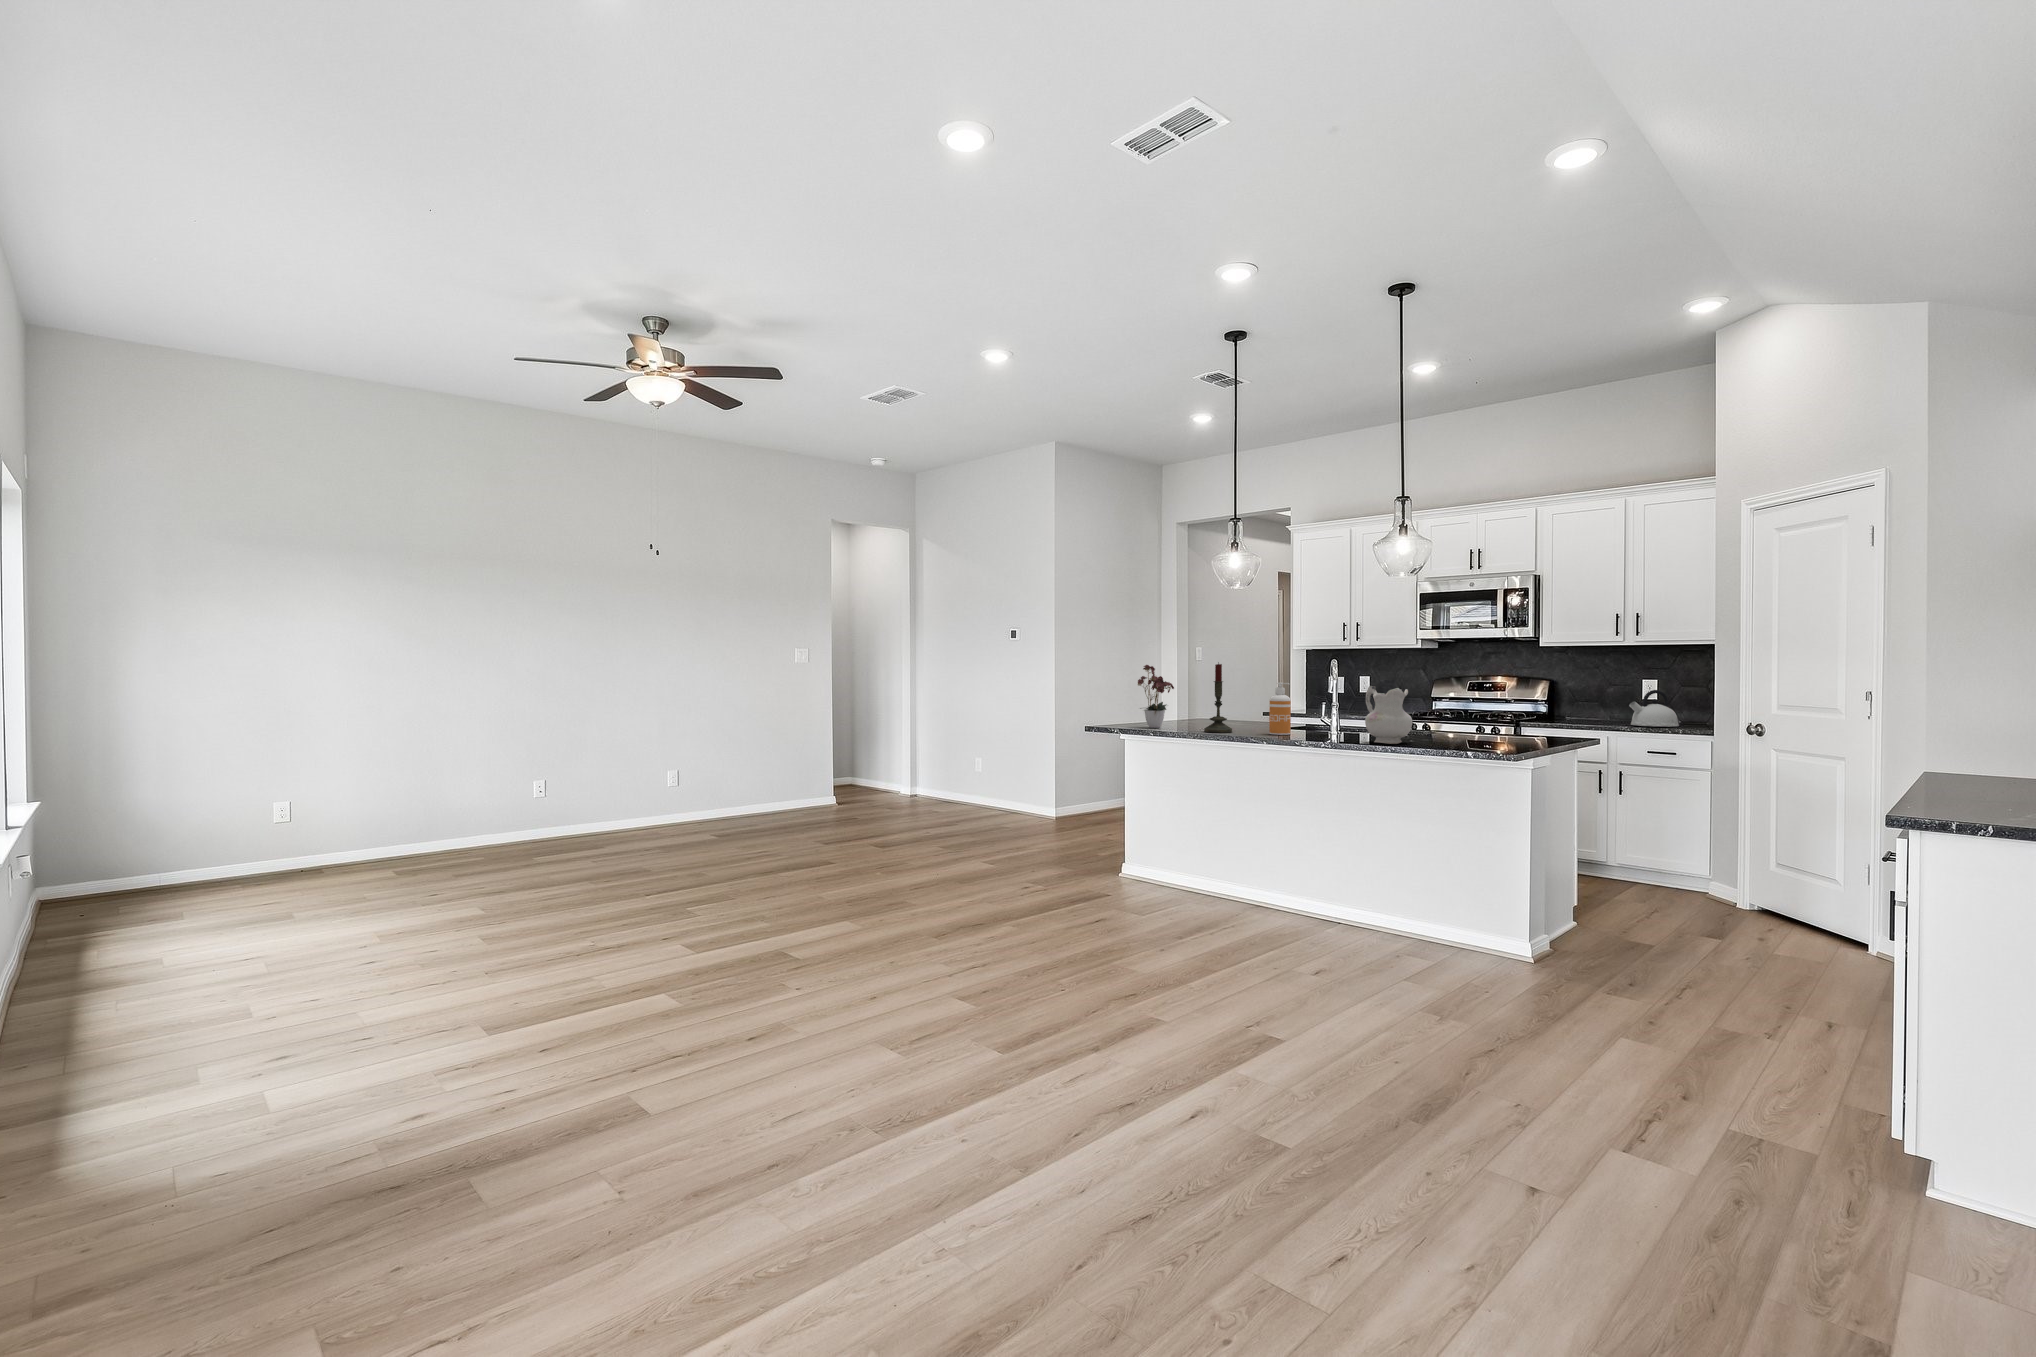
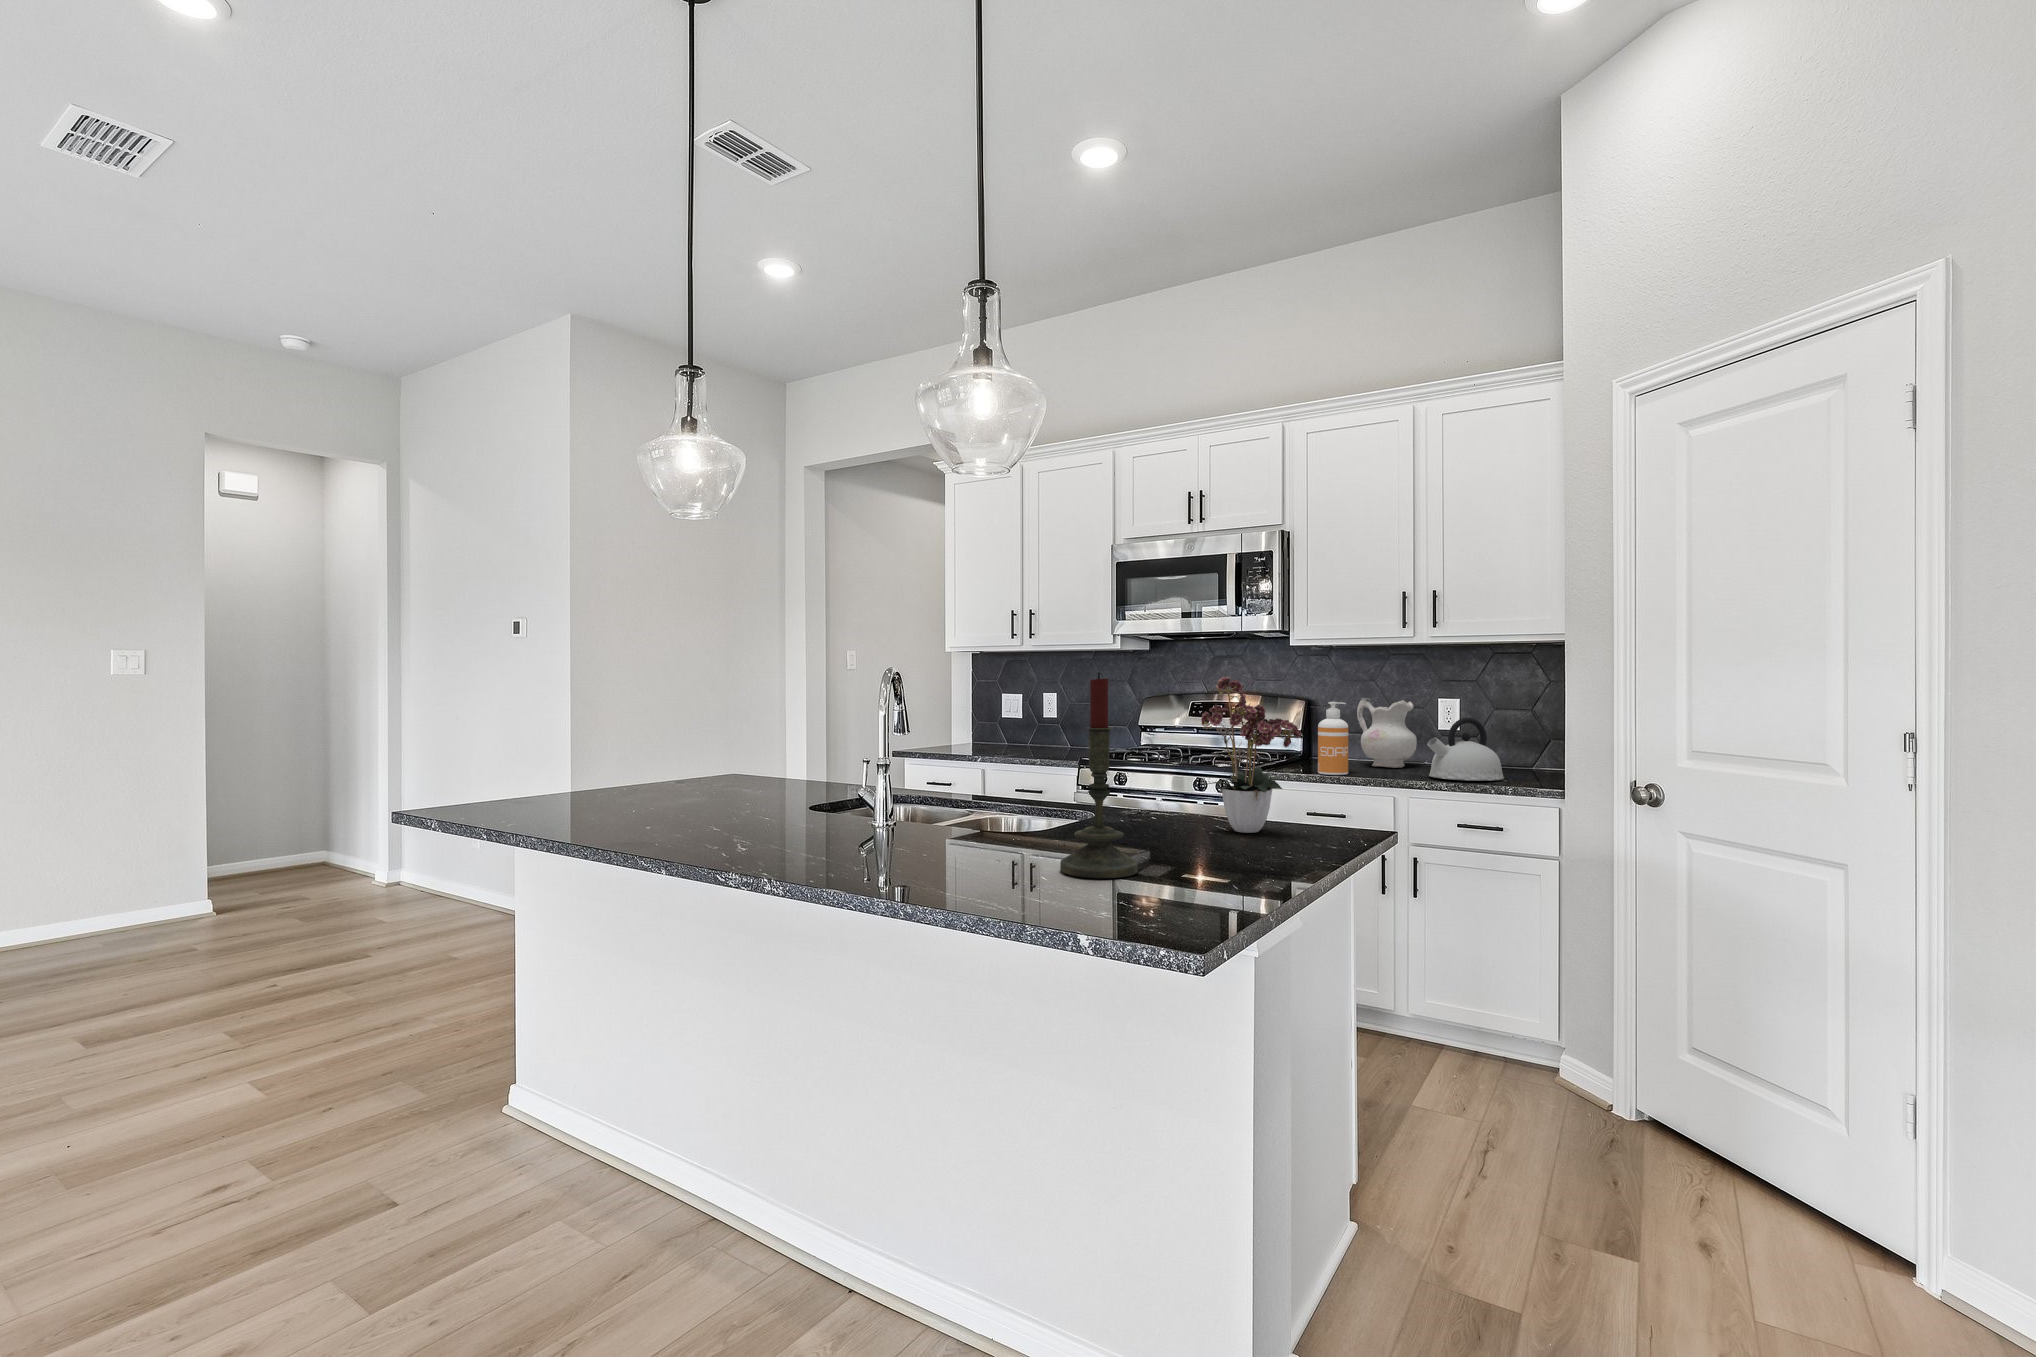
candle: present [1204,663,1232,733] -> present [1060,673,1138,878]
flower arrangement: present [1138,665,1174,728] -> present [1201,677,1301,833]
soap dispenser: present [1269,683,1291,735] -> present [1318,702,1348,775]
ceramic pitcher: present [1365,686,1412,744] -> present [1357,698,1417,768]

